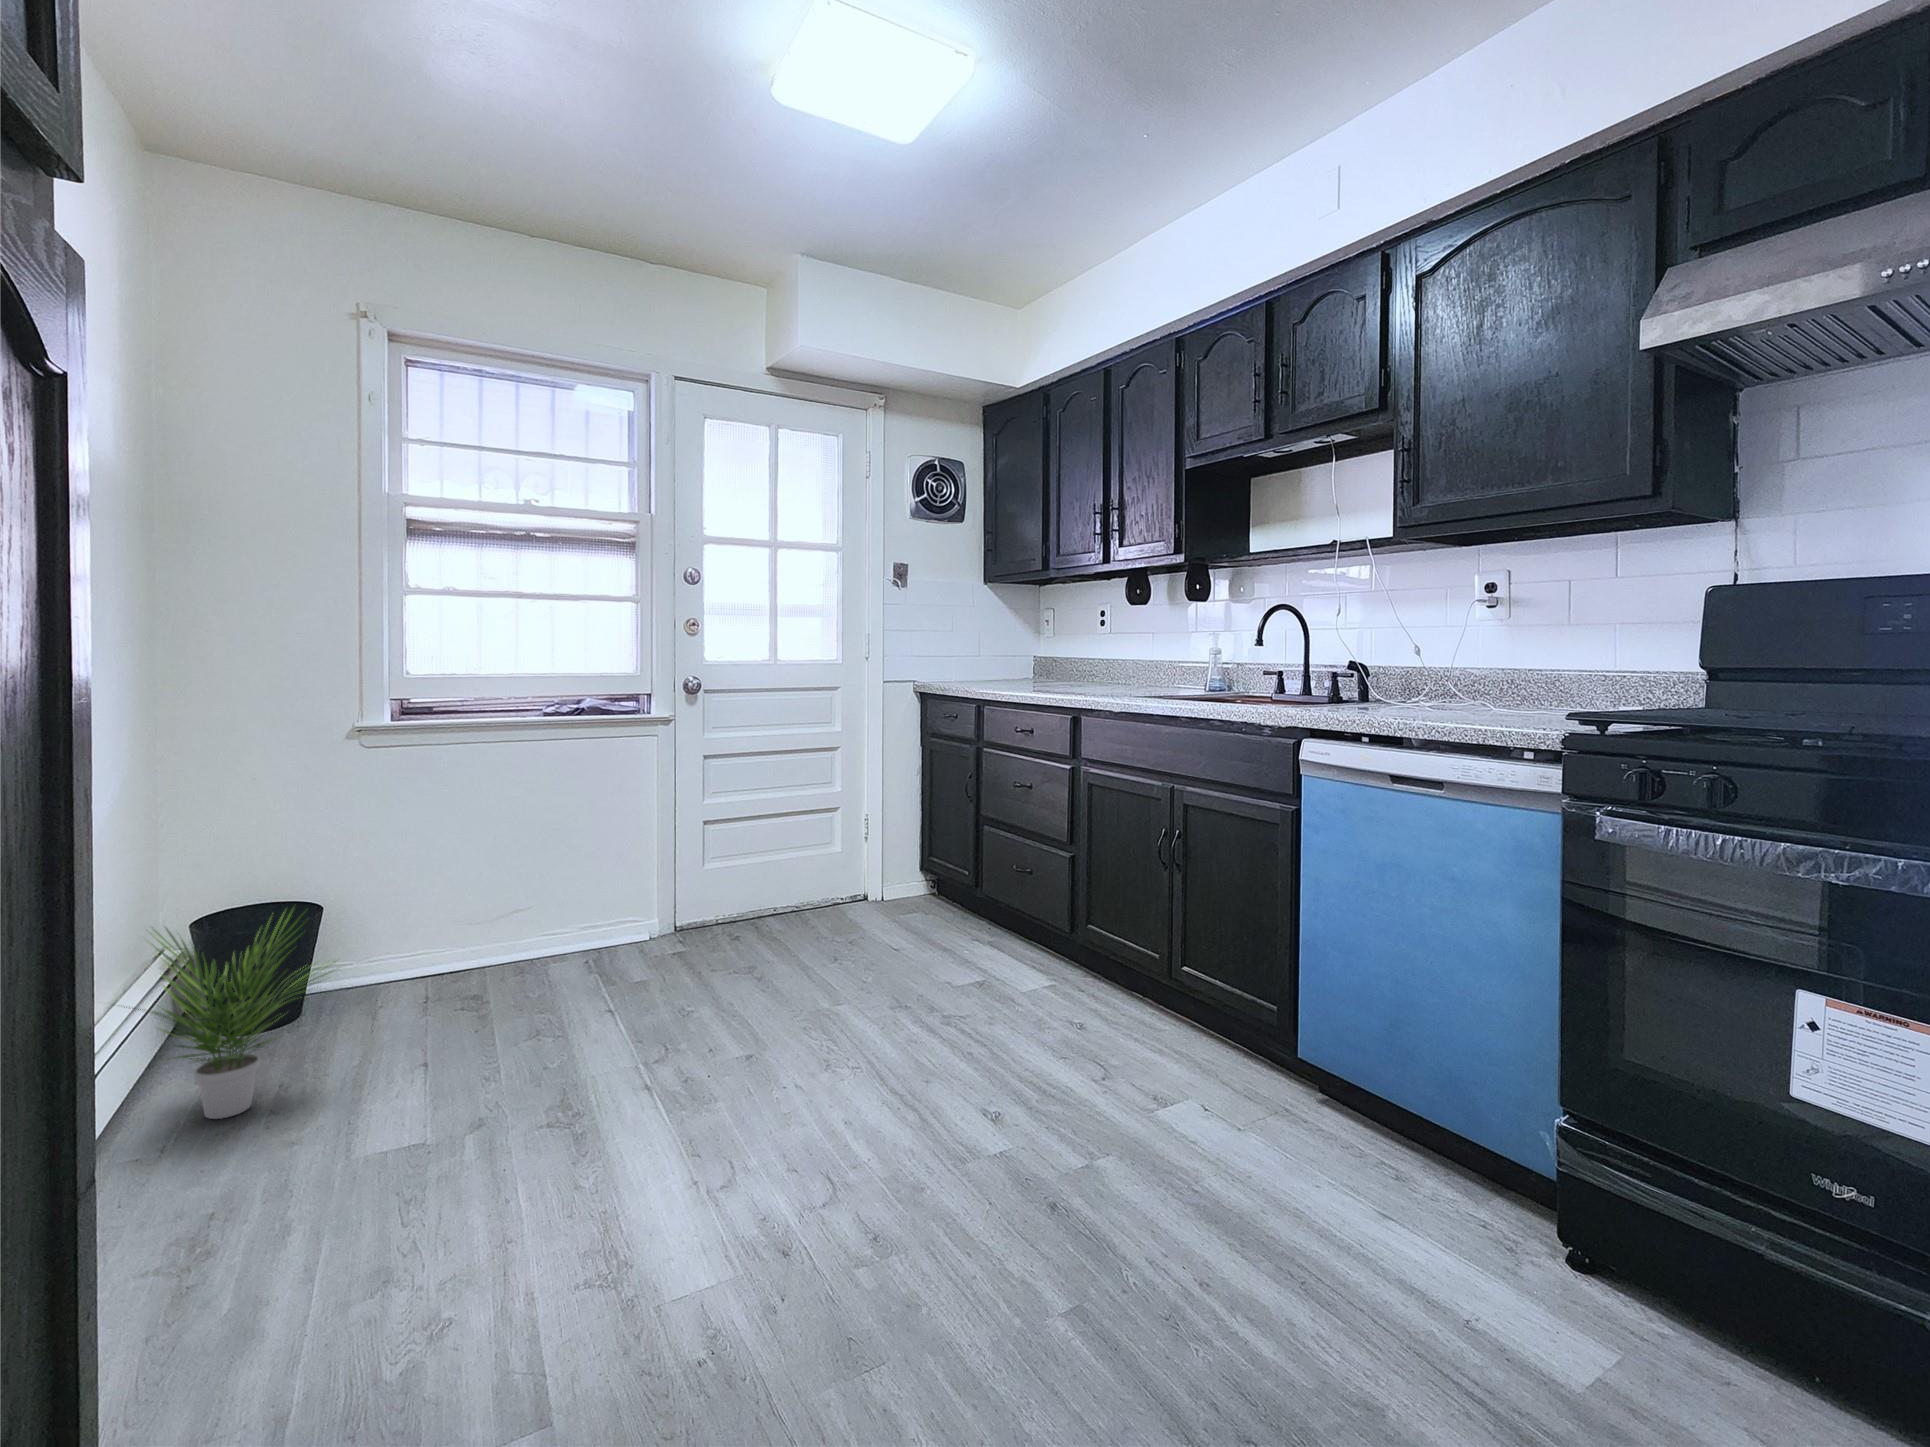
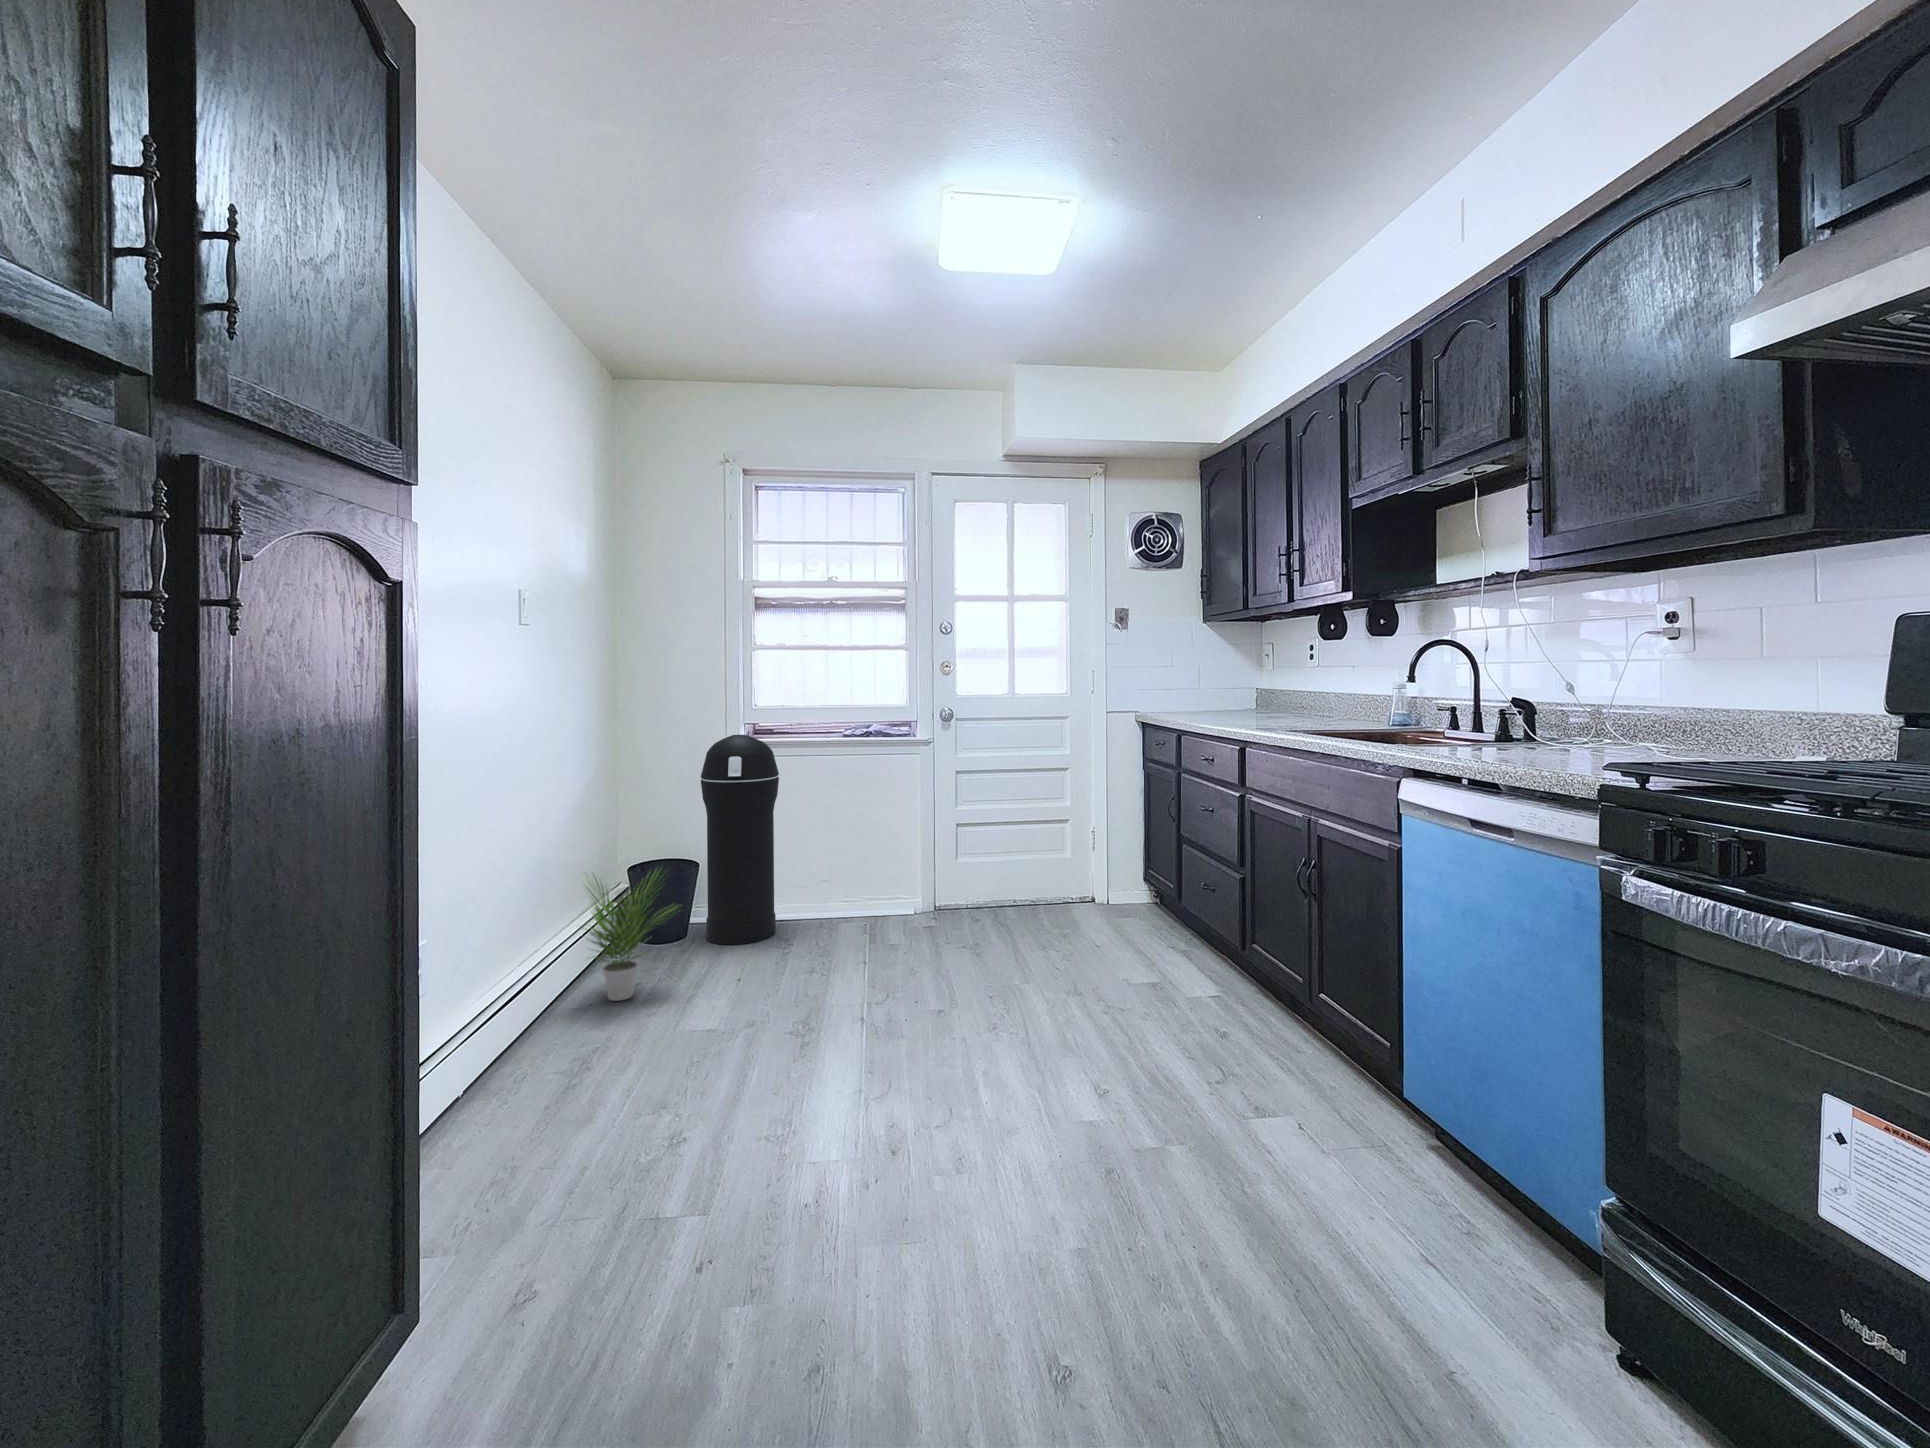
trash can: none [330,712,459,1011] -> present [701,735,779,945]

